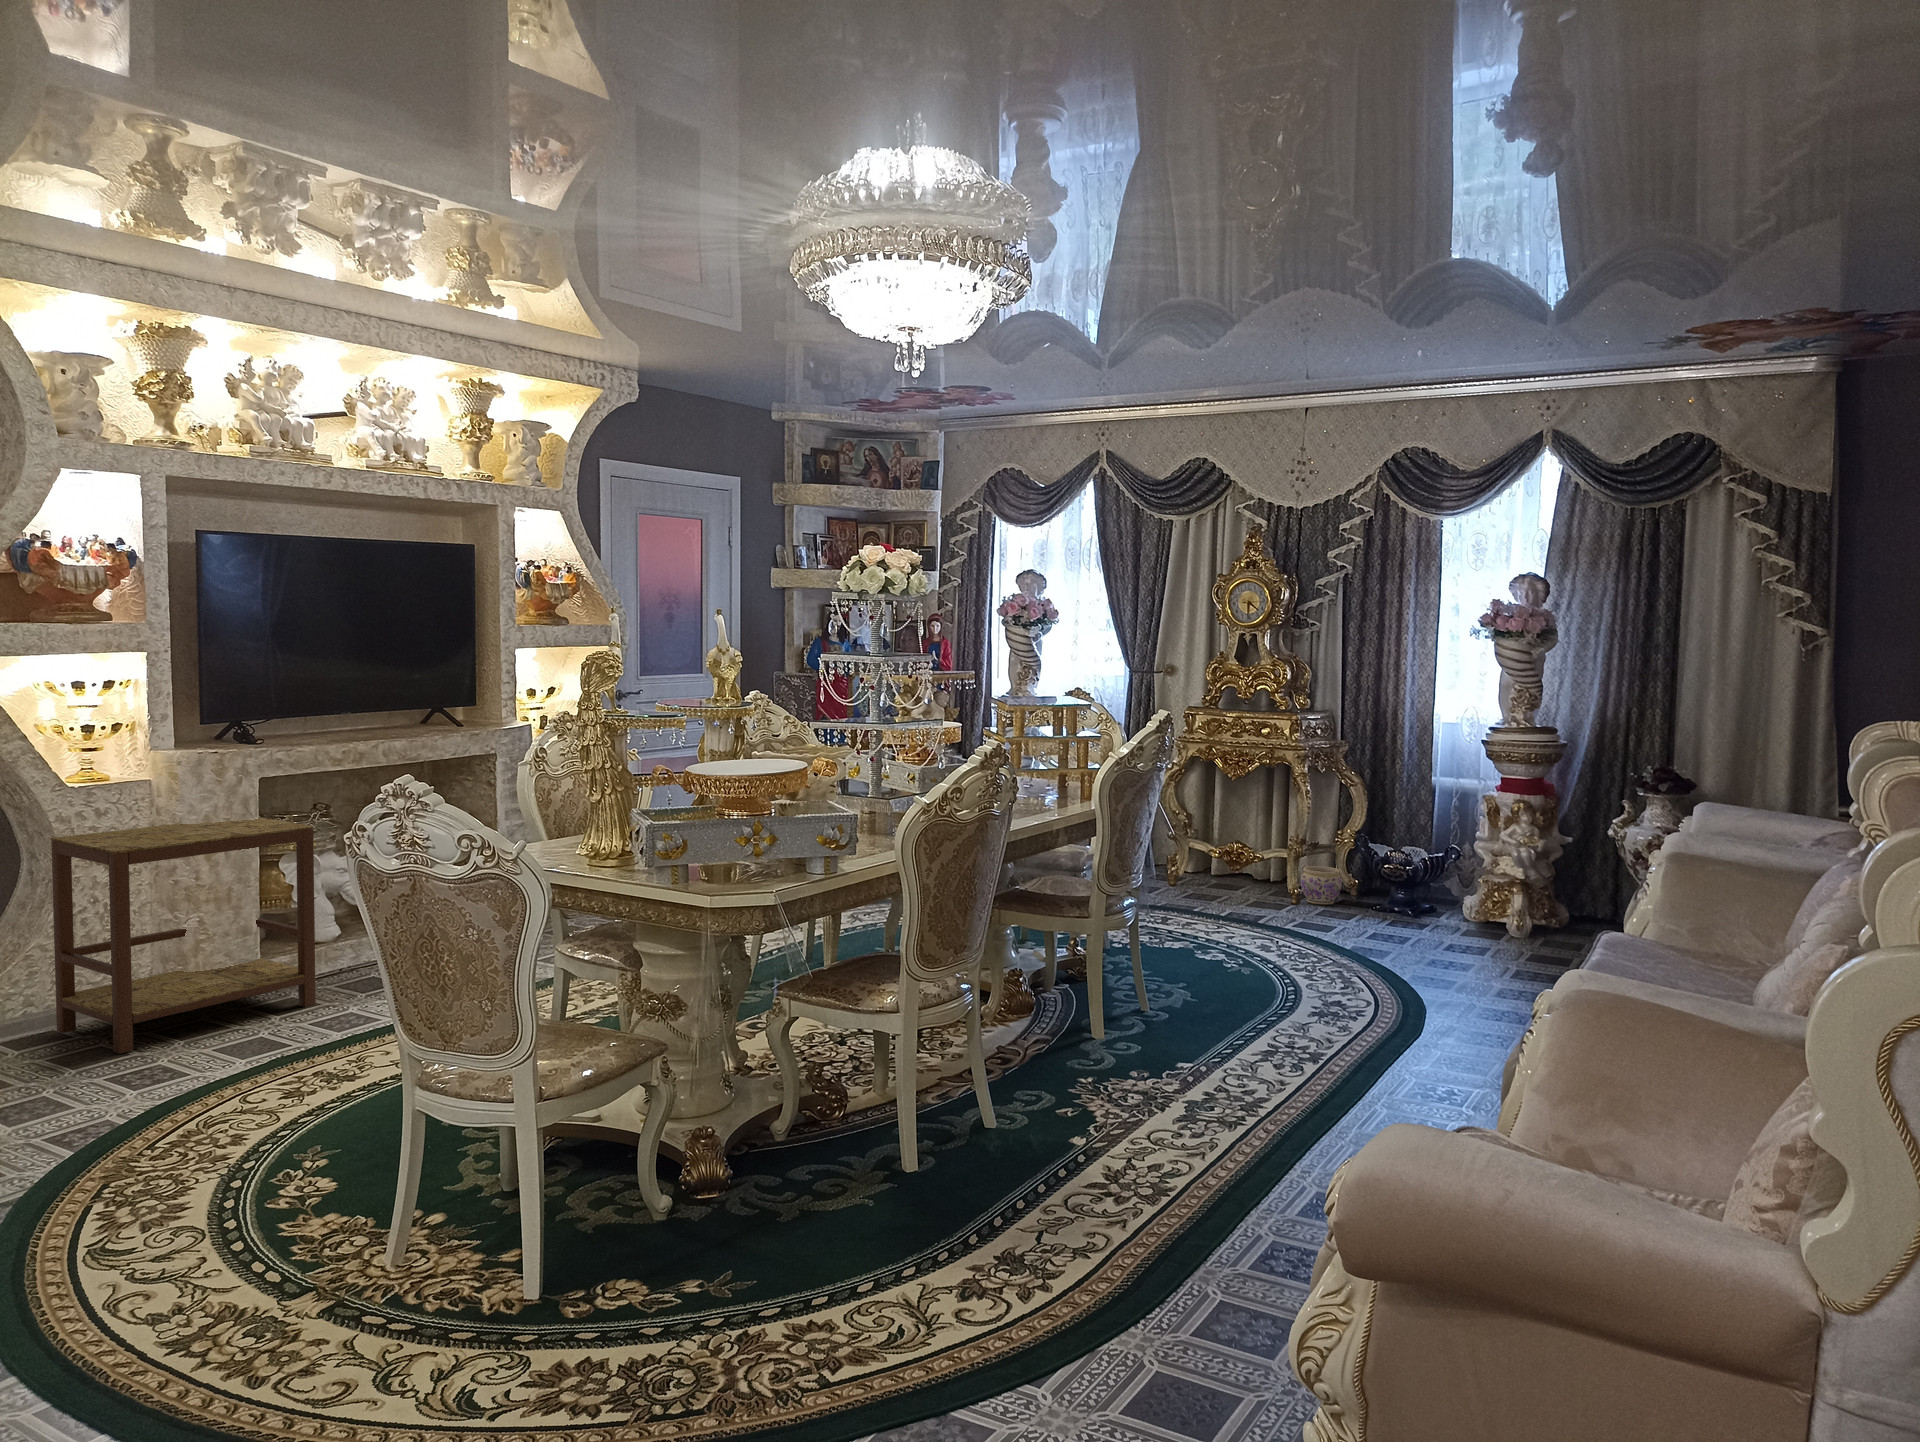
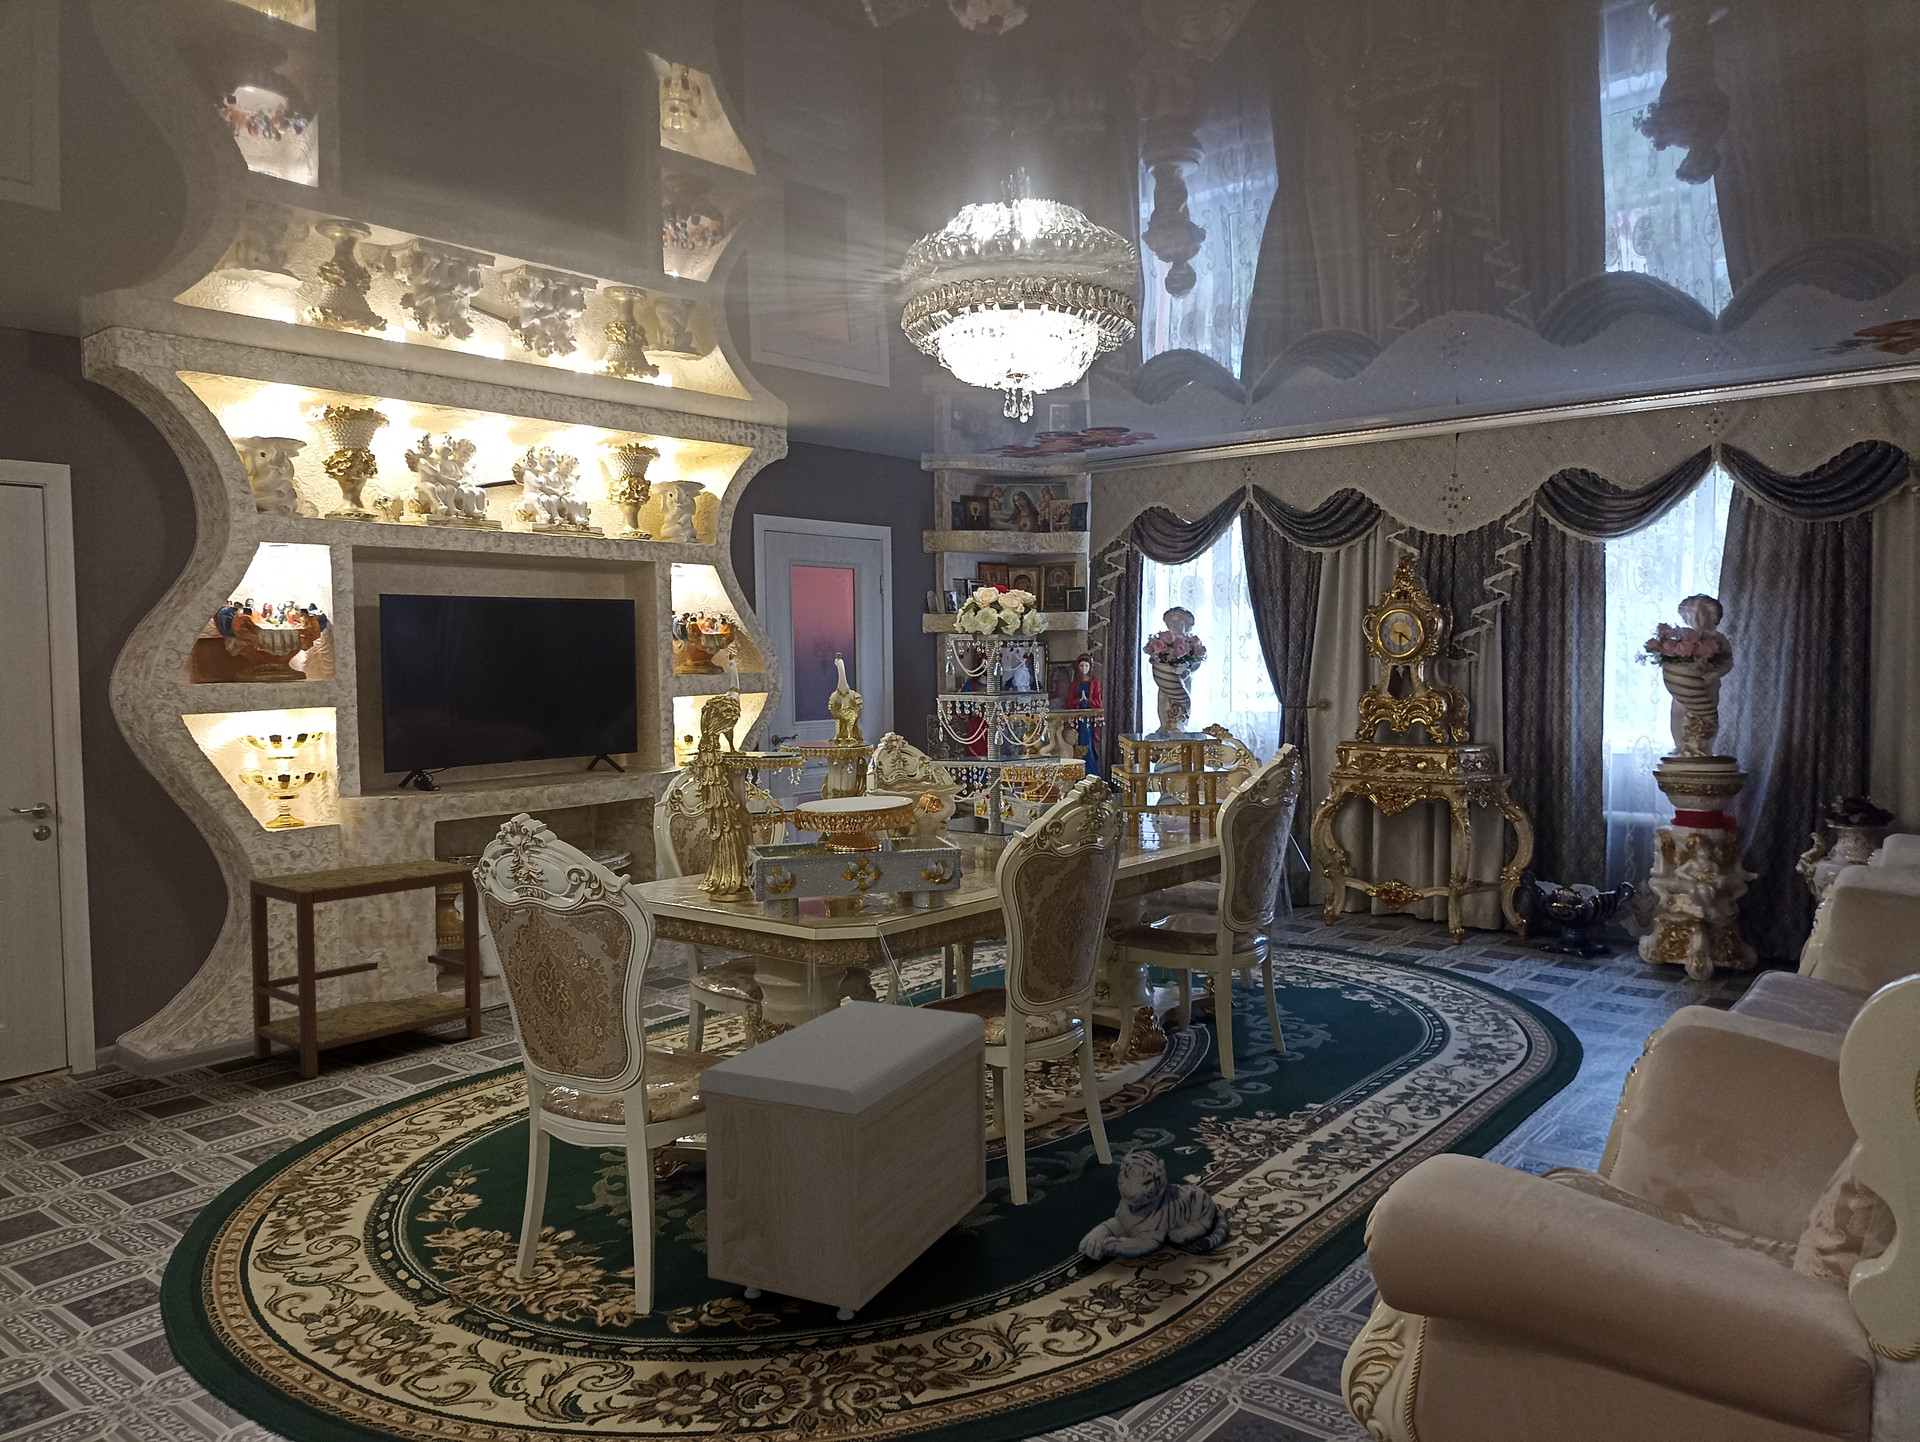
planter: present [1301,866,1342,905] -> none [1466,906,1512,948]
storage bench: none [594,967,883,1297] -> present [699,1001,986,1320]
plush toy: none [978,1110,1121,1225] -> present [1078,1147,1229,1261]

